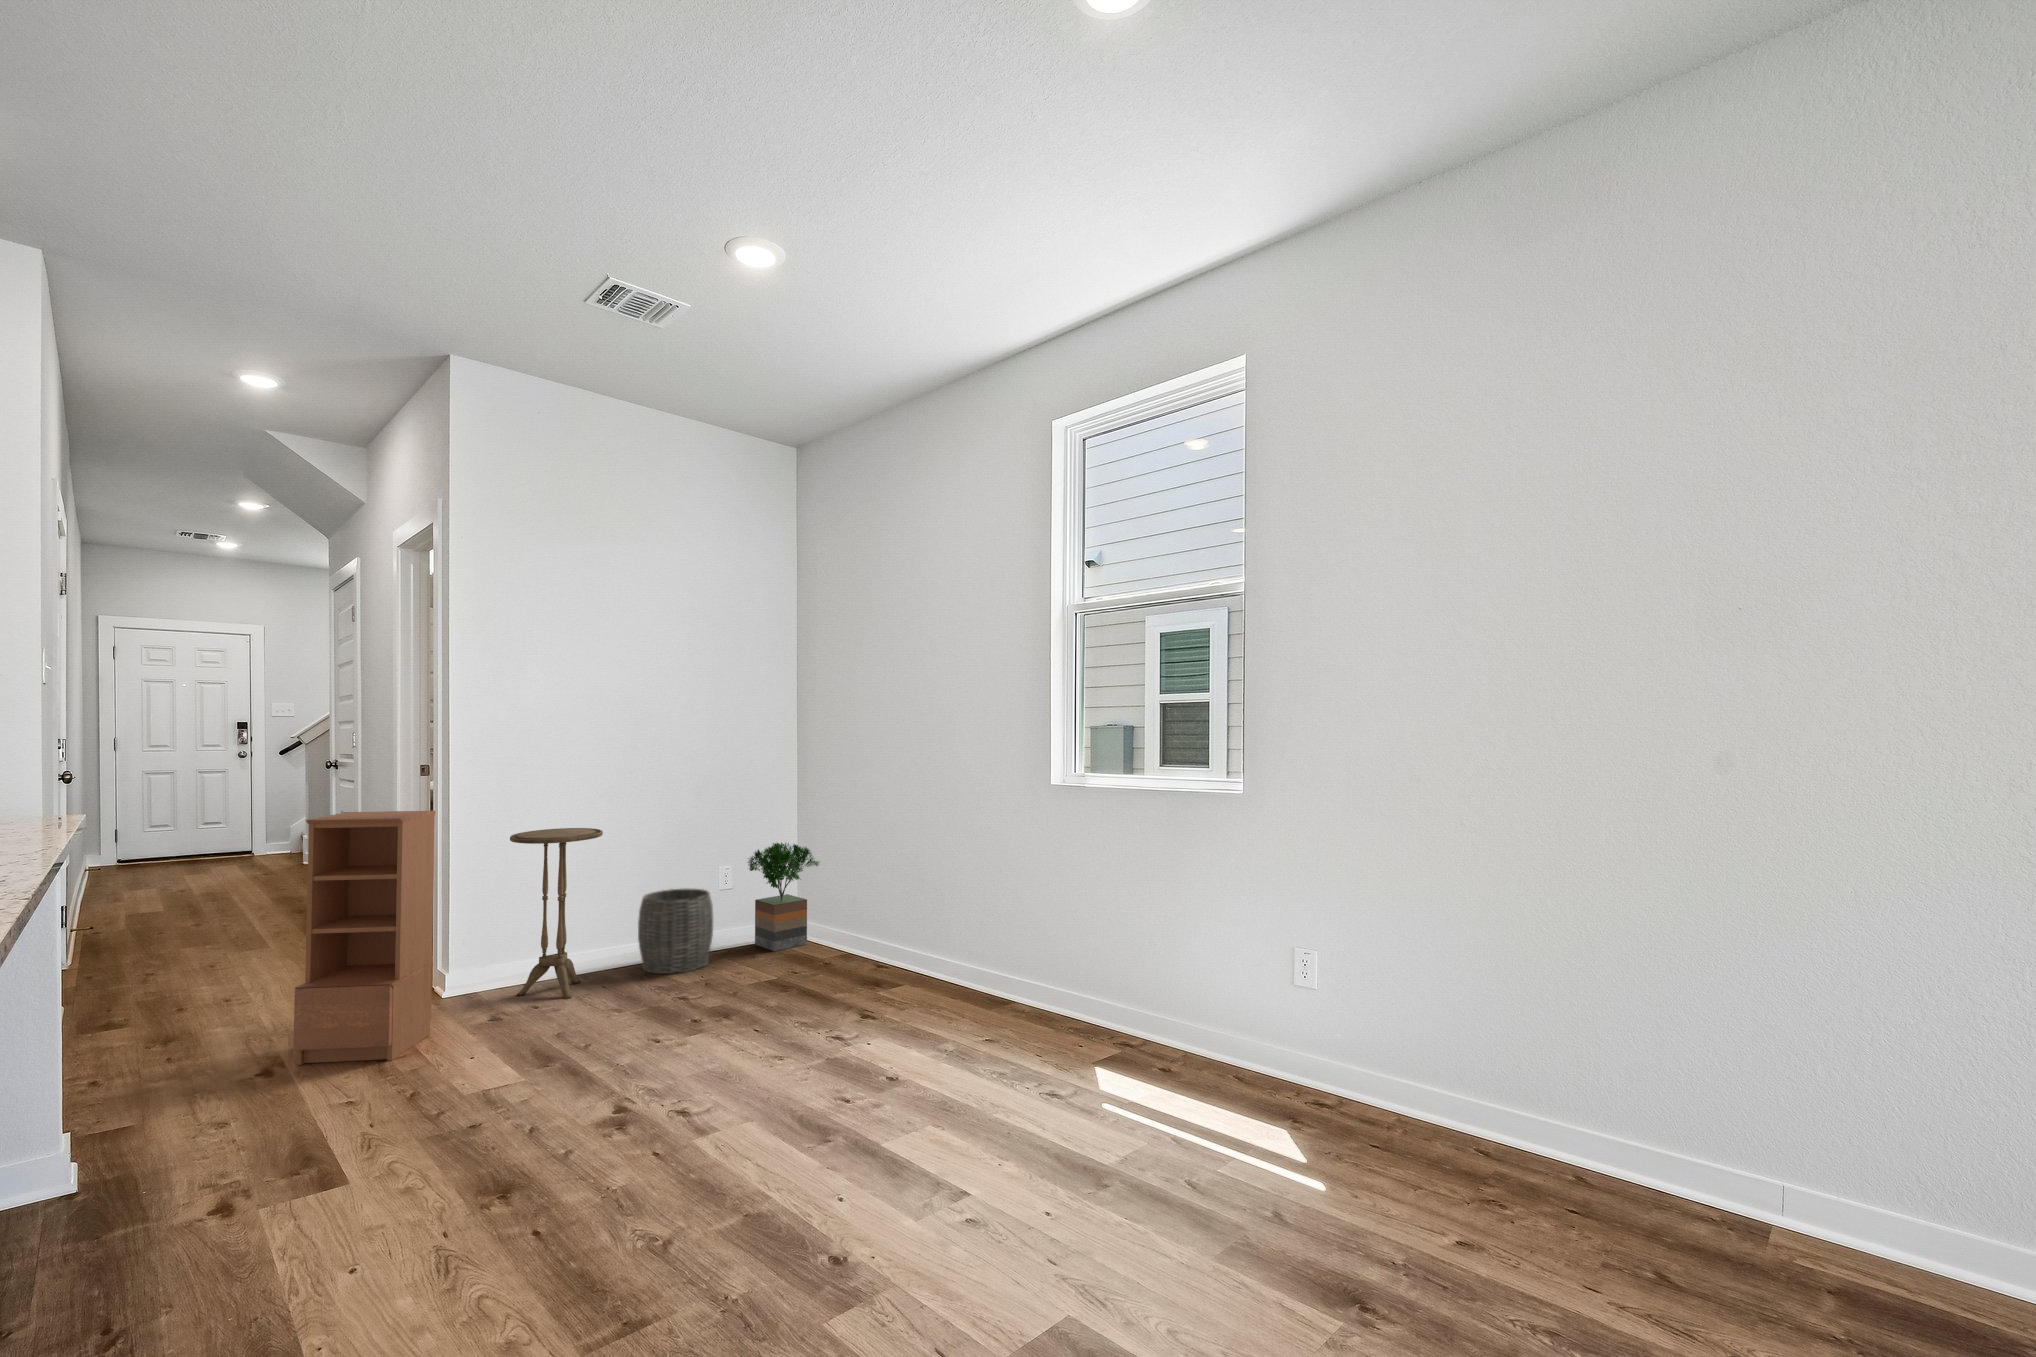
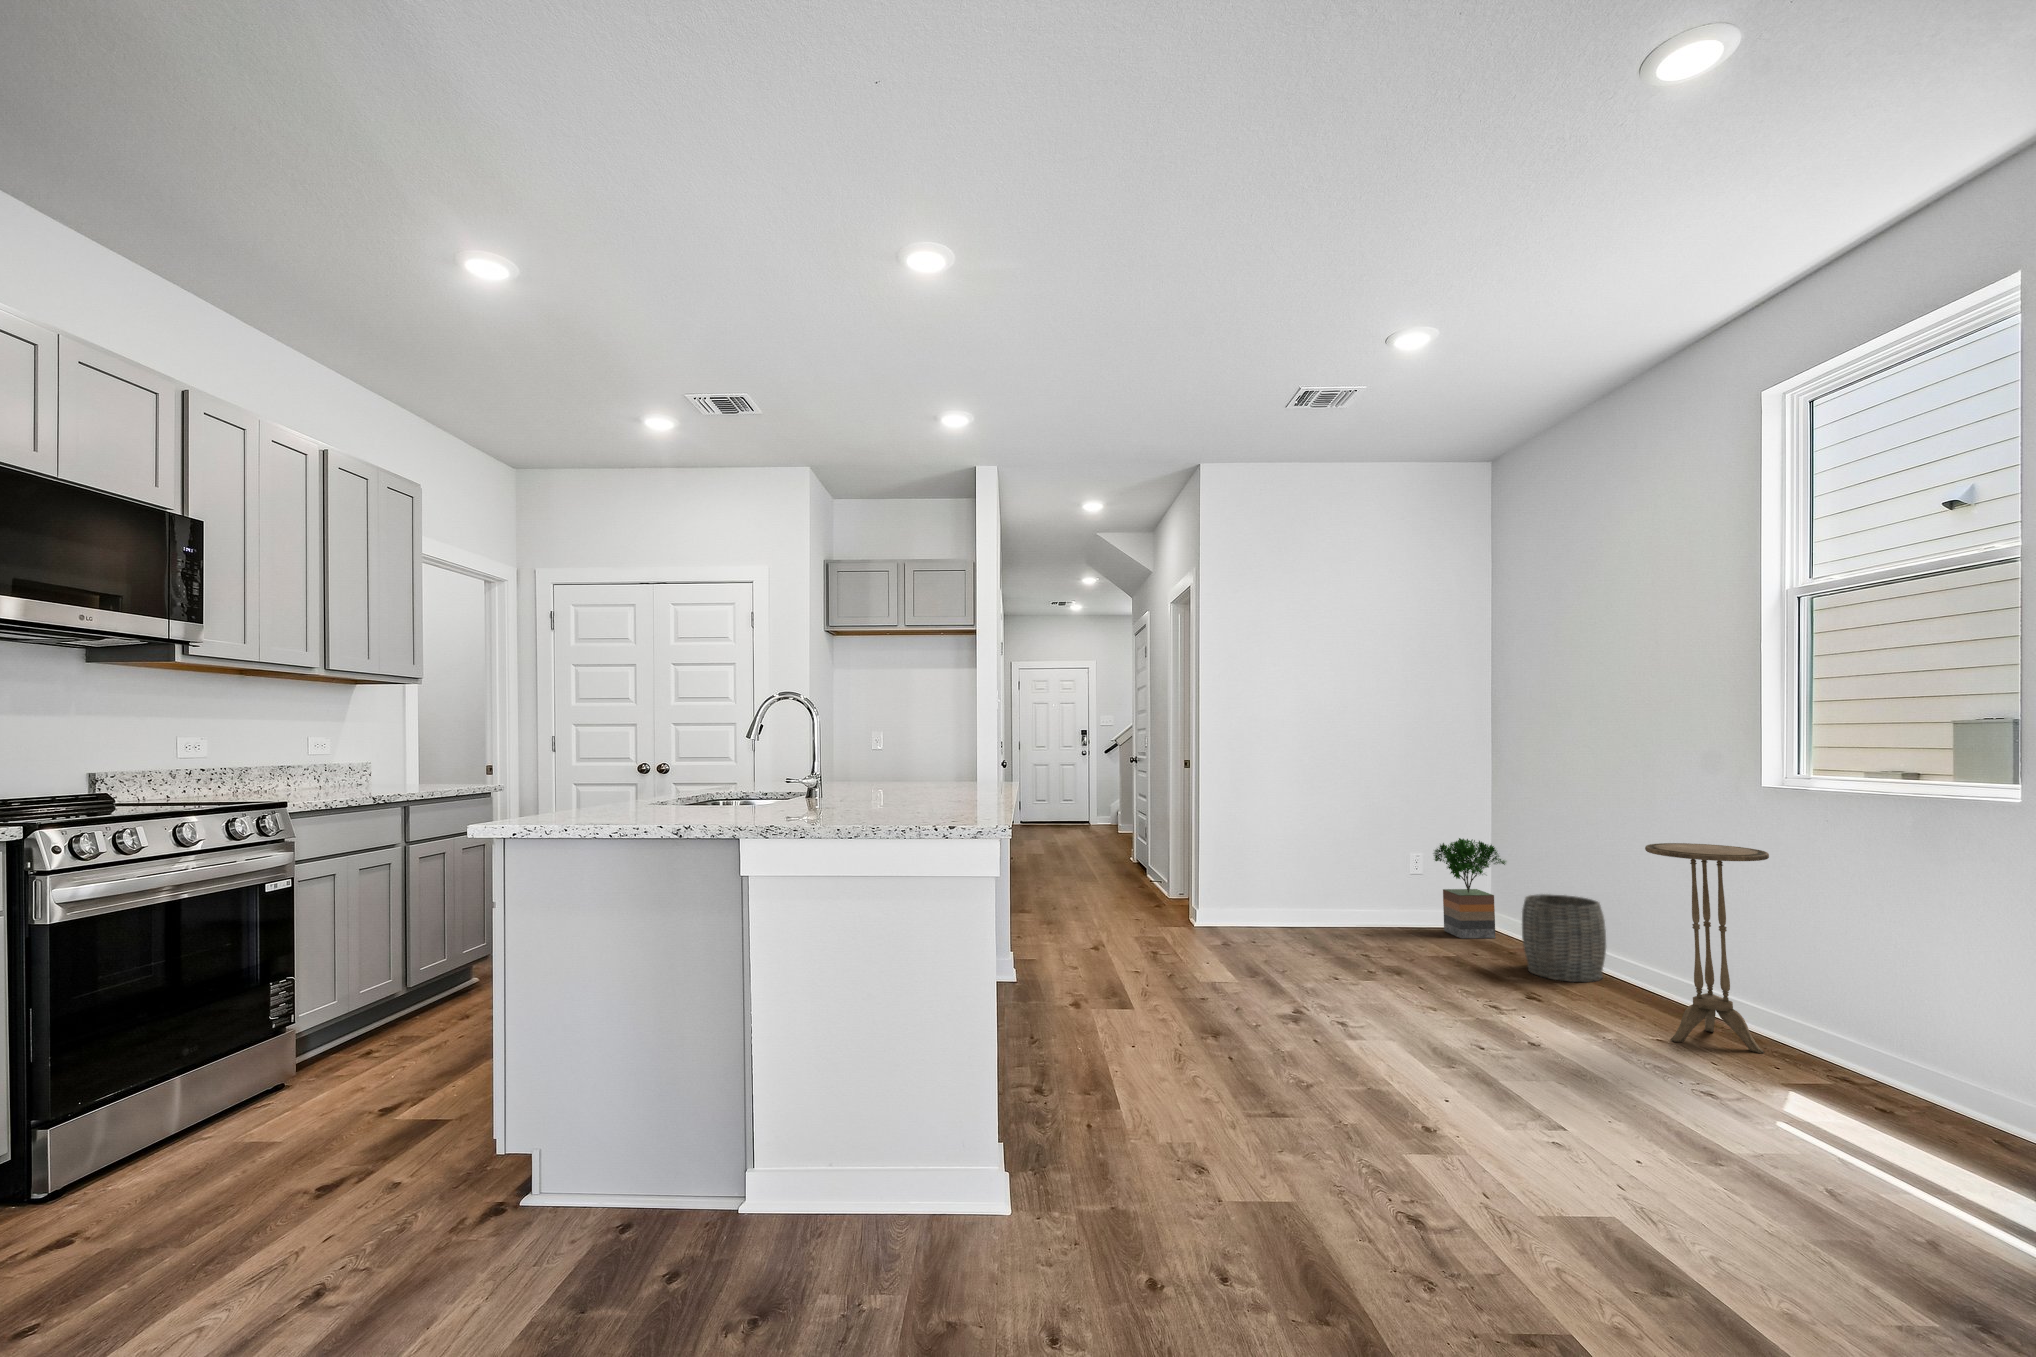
bookcase: present [293,811,435,1065] -> none [1107,784,1185,955]
side table: present [510,828,603,999] -> present [1645,843,1769,1054]
woven basket: present [638,888,713,974] -> present [1522,894,1606,982]

